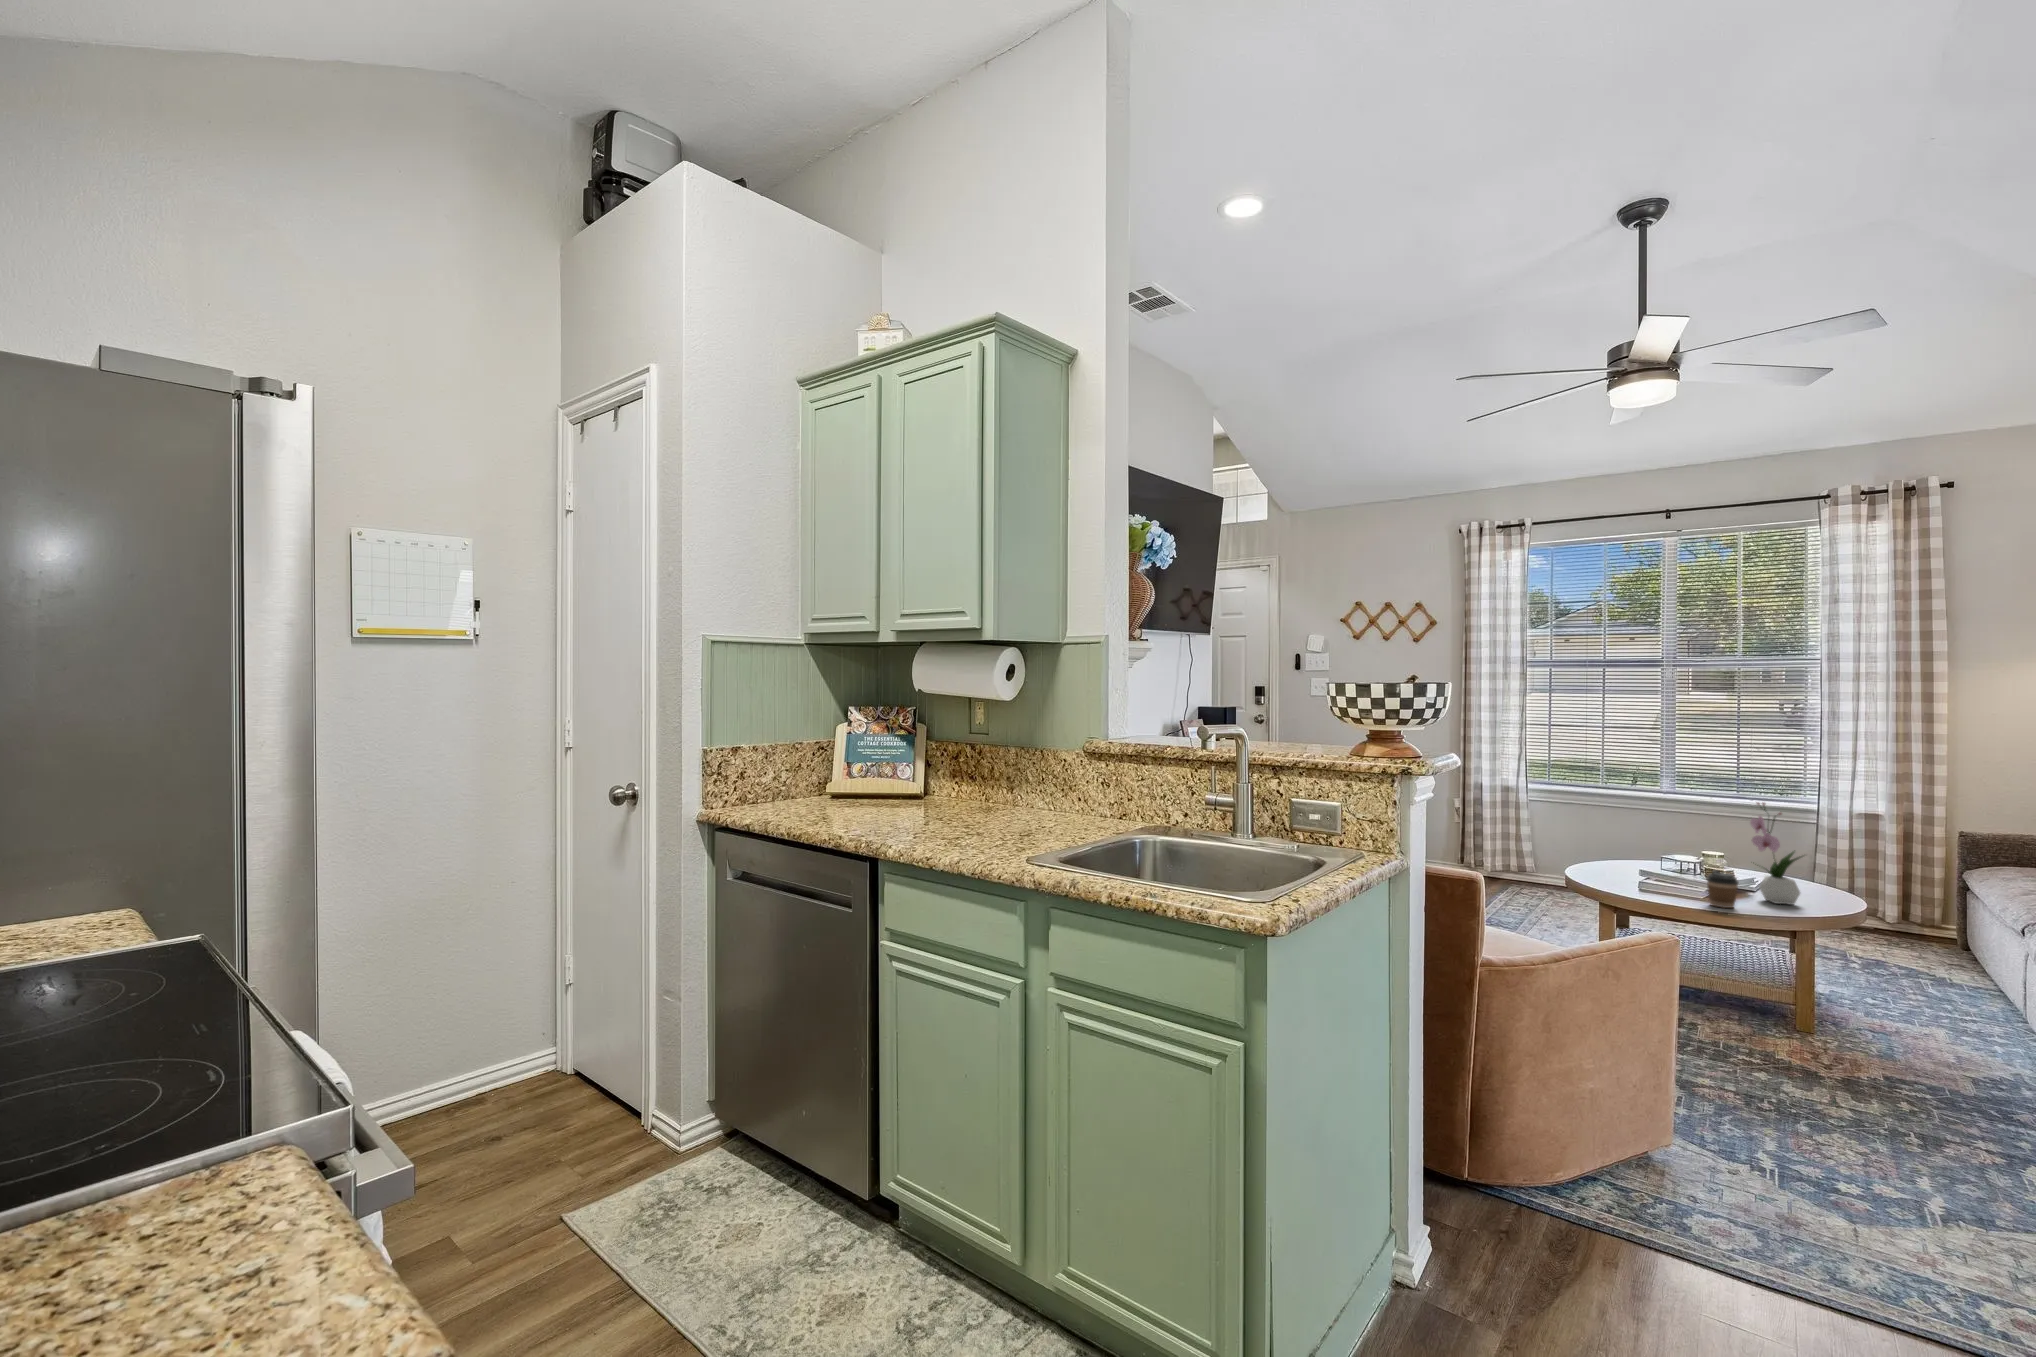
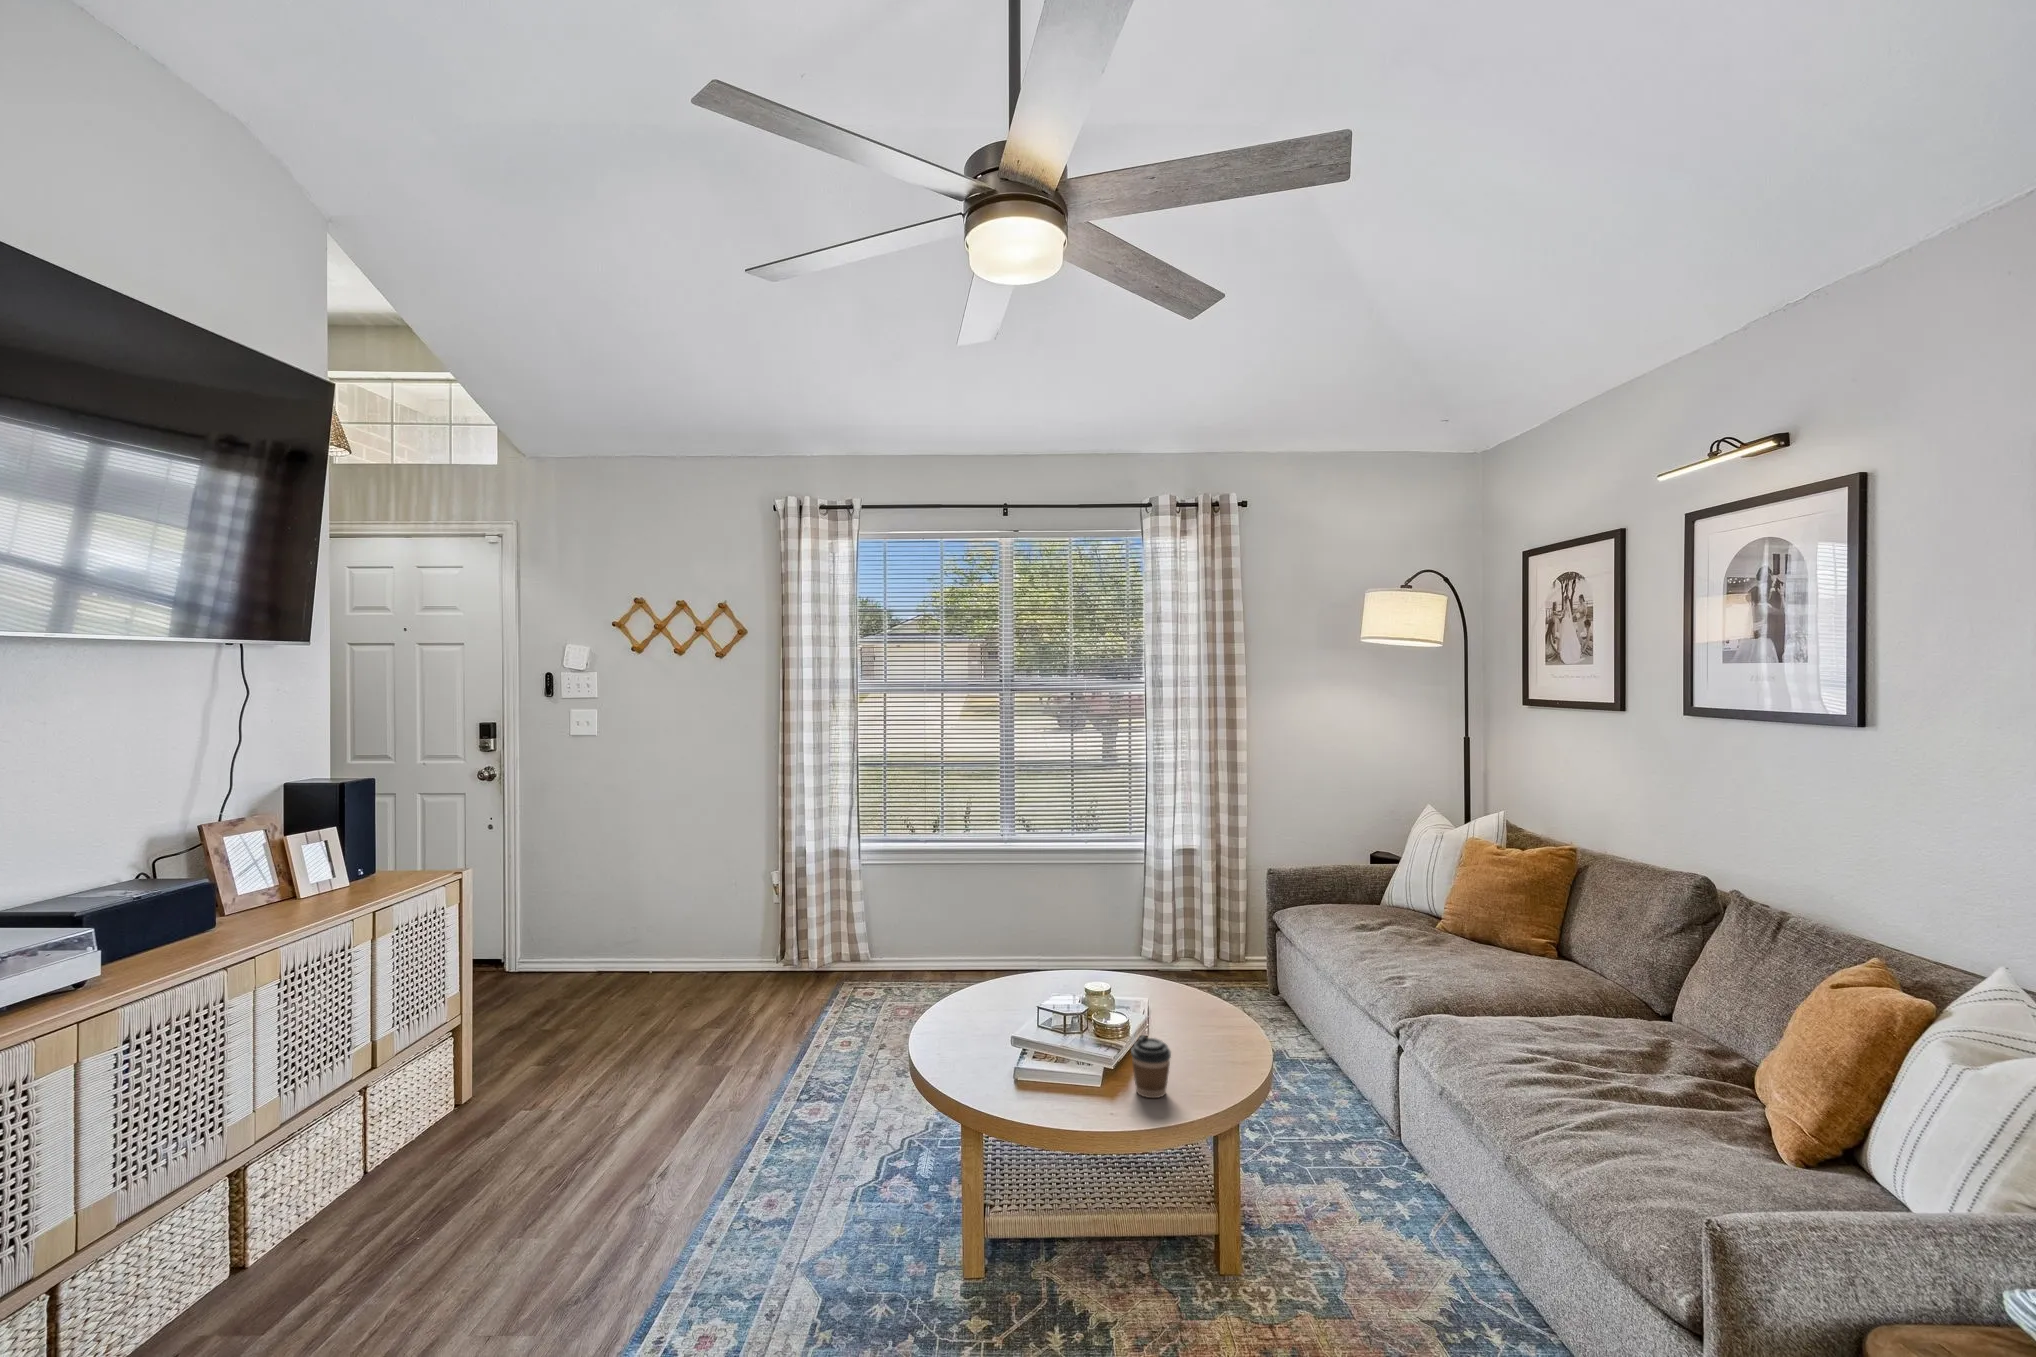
flower arrangement: present [1750,803,1802,905] -> none [1166,913,1231,1061]

